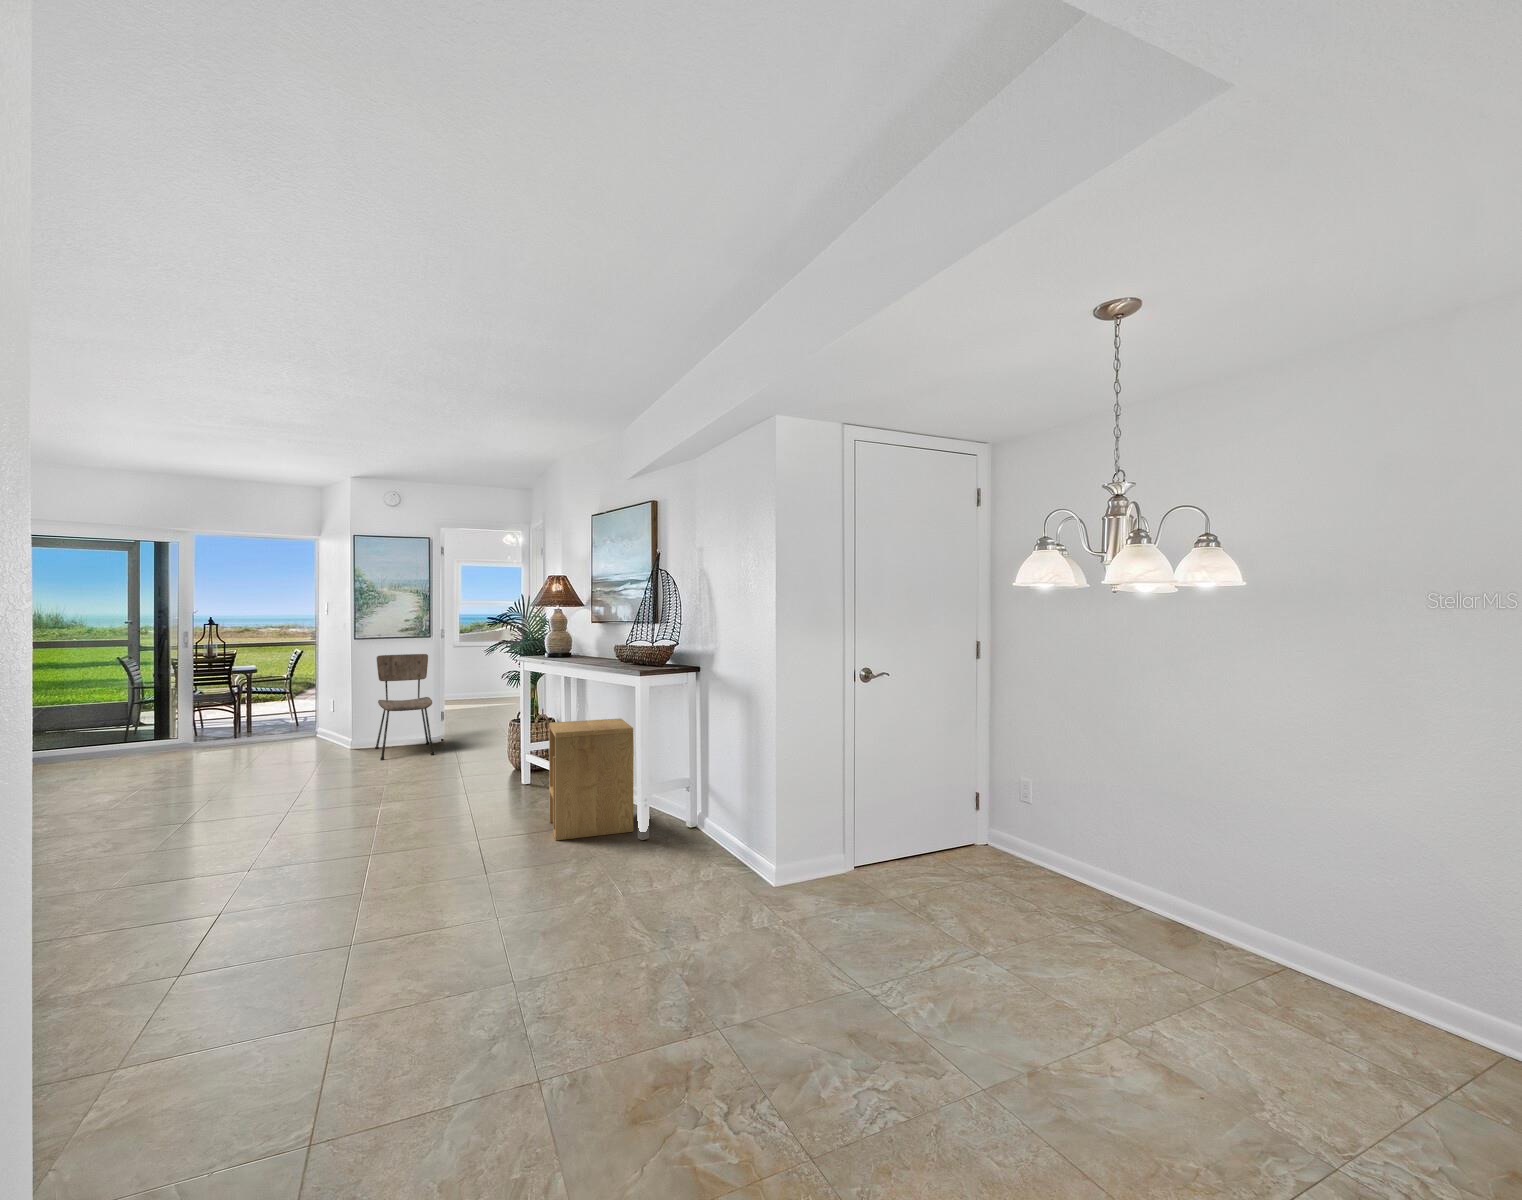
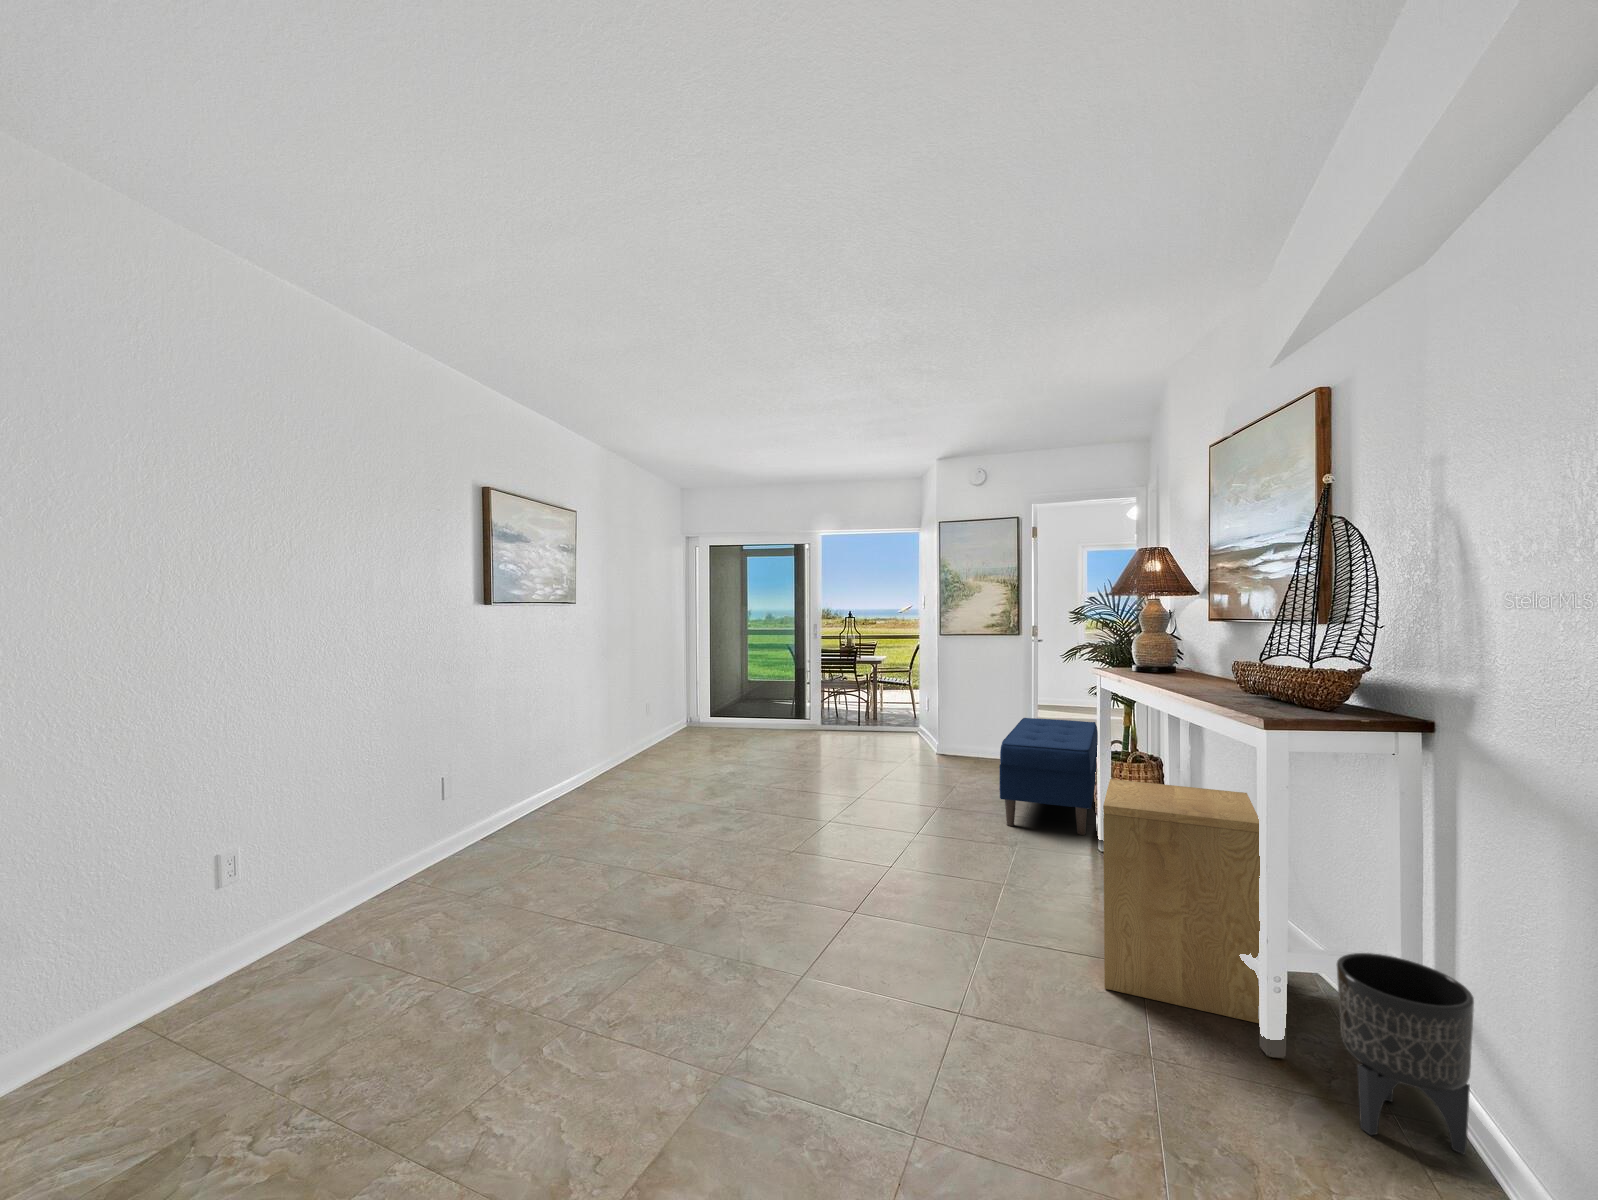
dining chair: present [375,654,434,760] -> none [958,653,1020,775]
bench: none [443,702,513,785] -> present [999,718,1098,835]
planter: none [667,774,712,850] -> present [1337,953,1474,1154]

